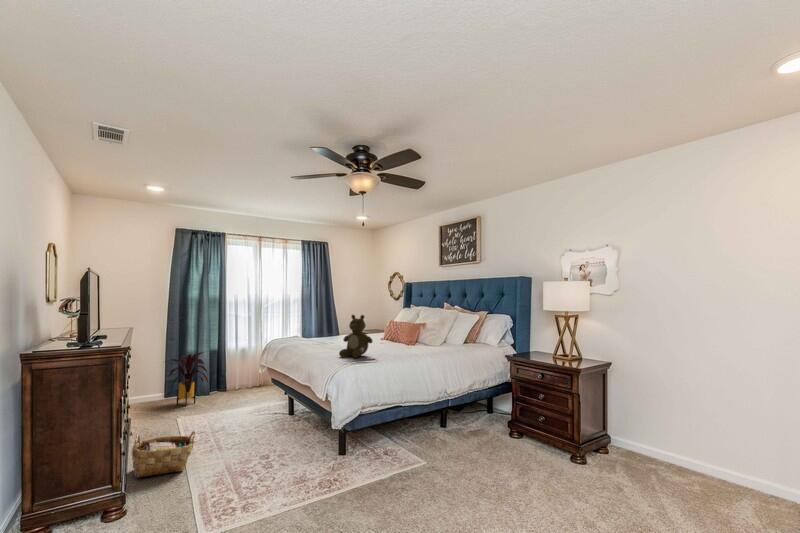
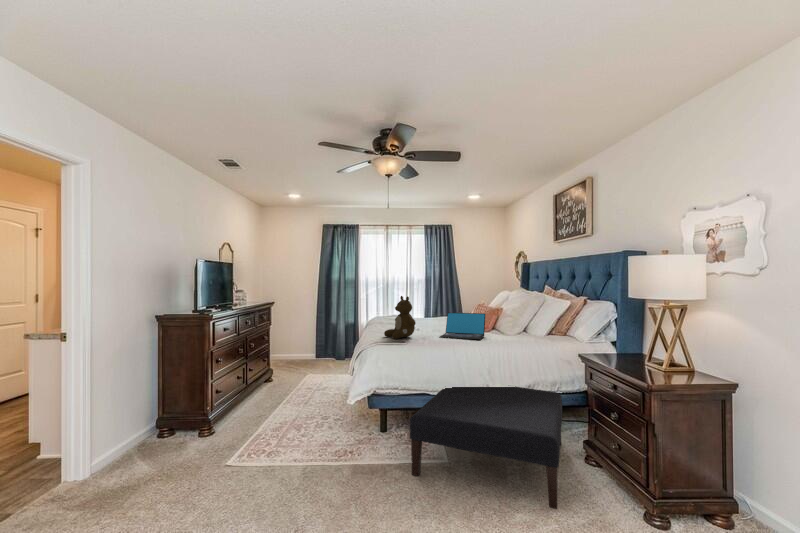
laptop: none [383,329,425,354] -> present [440,313,485,340]
house plant: present [169,352,208,406] -> none [308,324,343,366]
ottoman: none [395,390,531,482] -> present [410,386,562,509]
woven basket: present [132,431,195,478] -> none [236,381,282,415]

